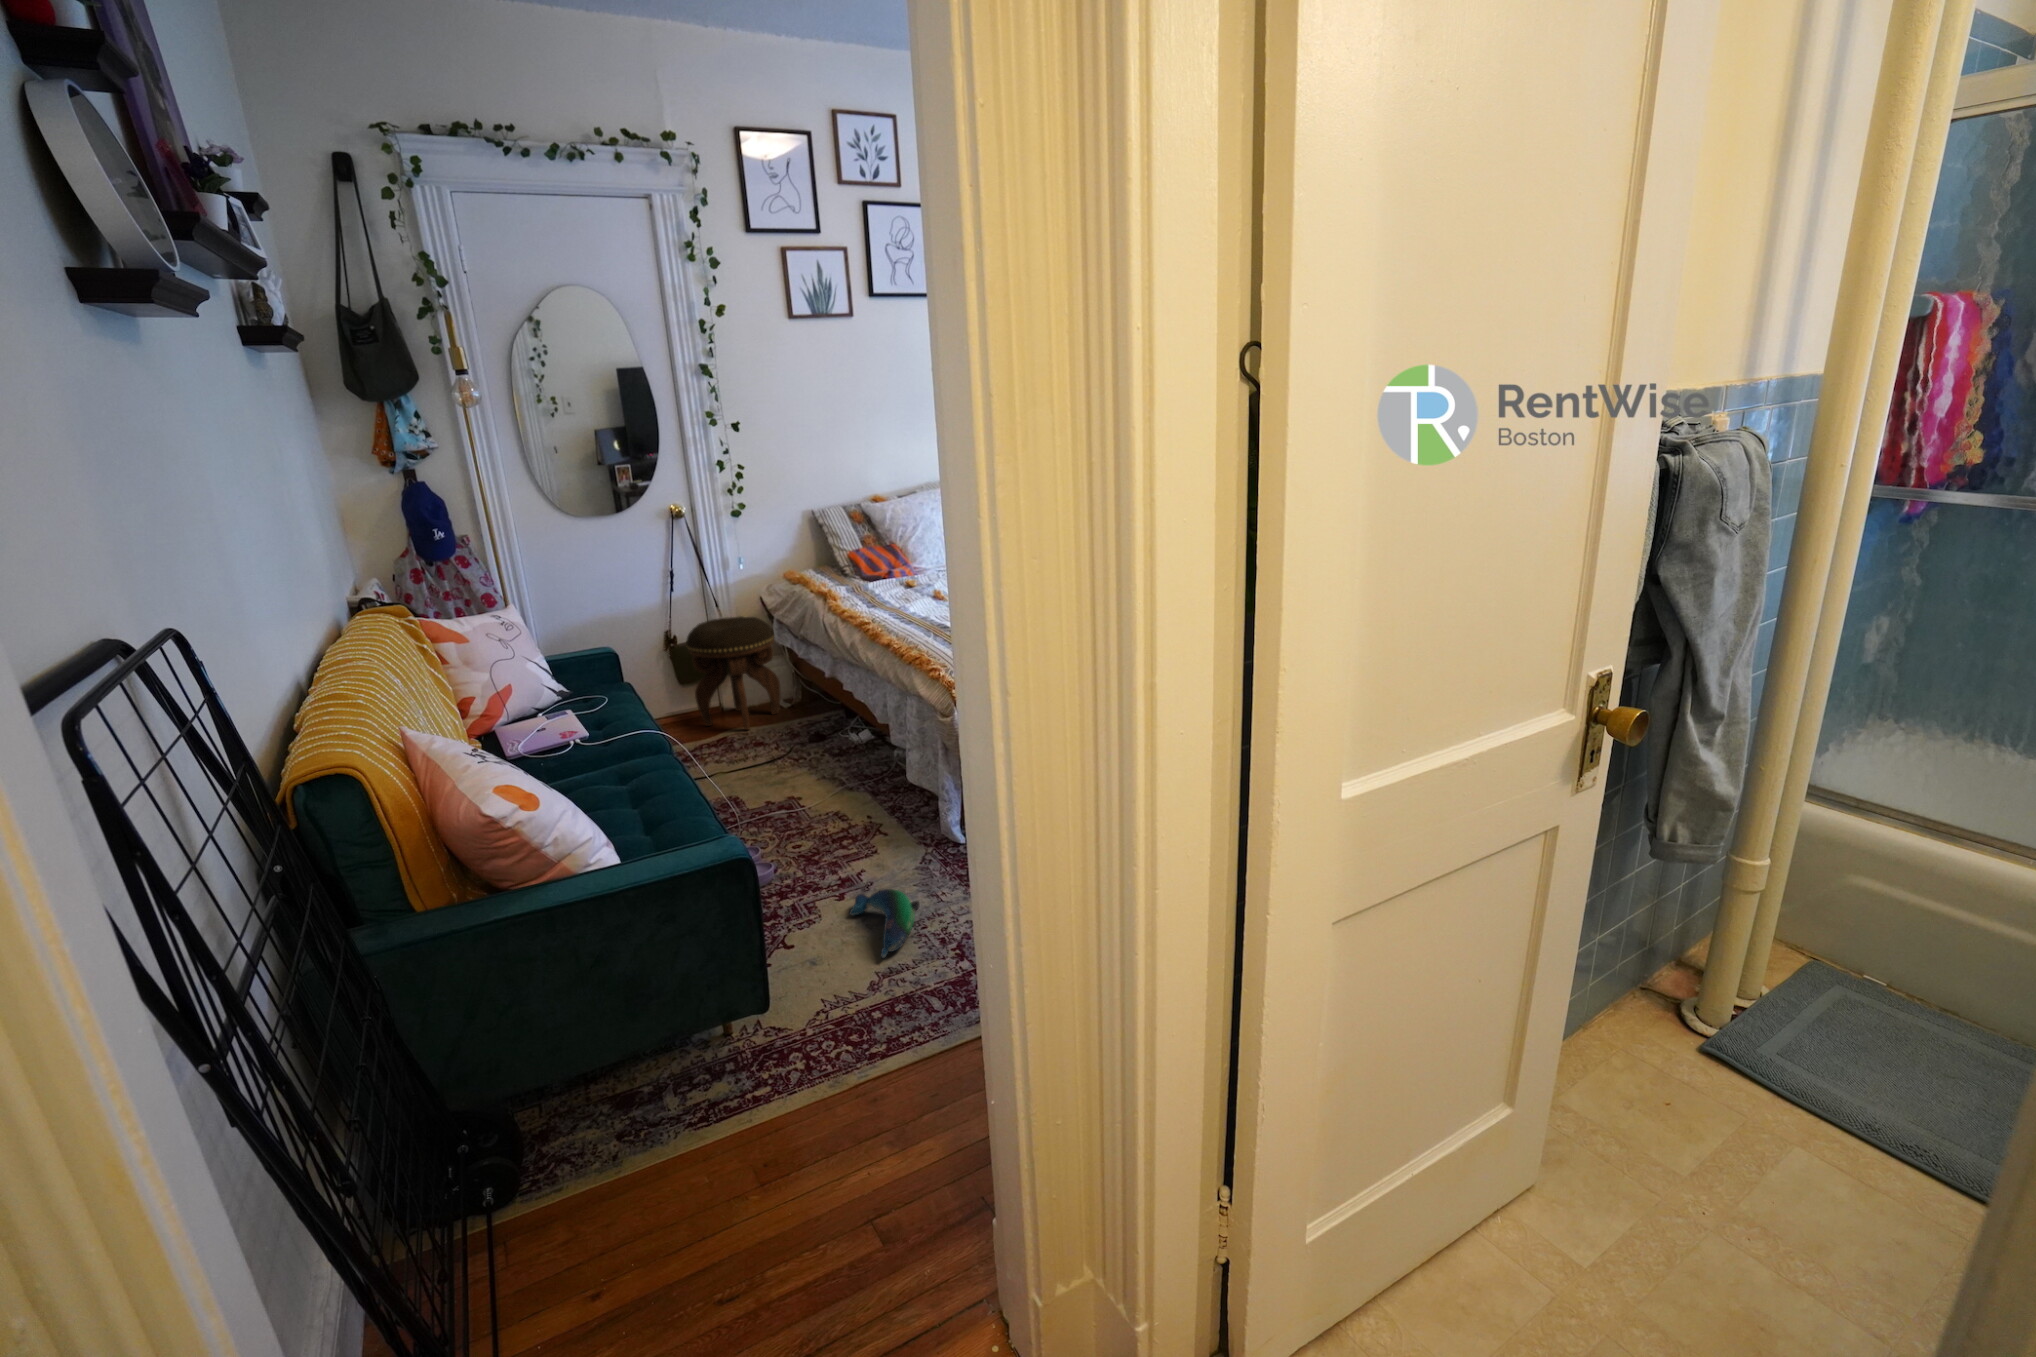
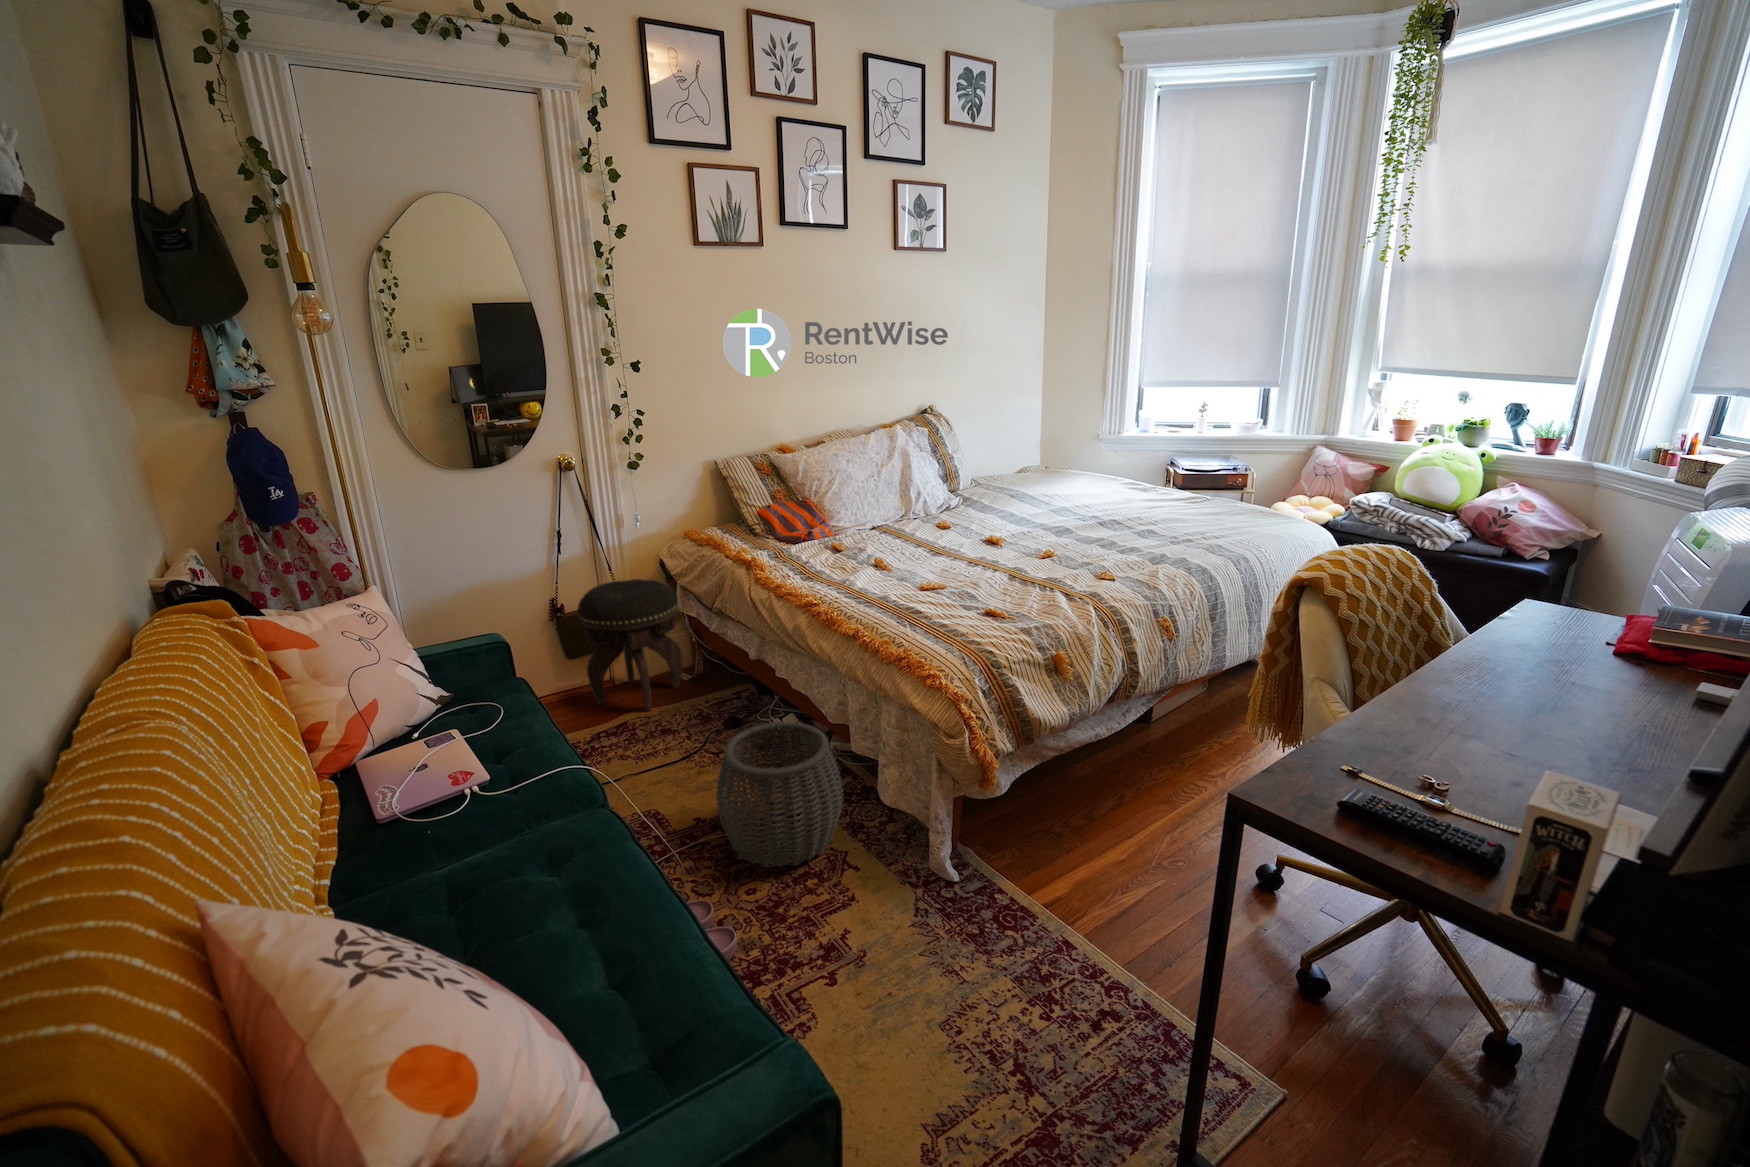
woven basket: none [776,721,880,833] -> present [716,722,843,868]
plush toy: present [850,889,920,958] -> none [853,981,959,1106]

